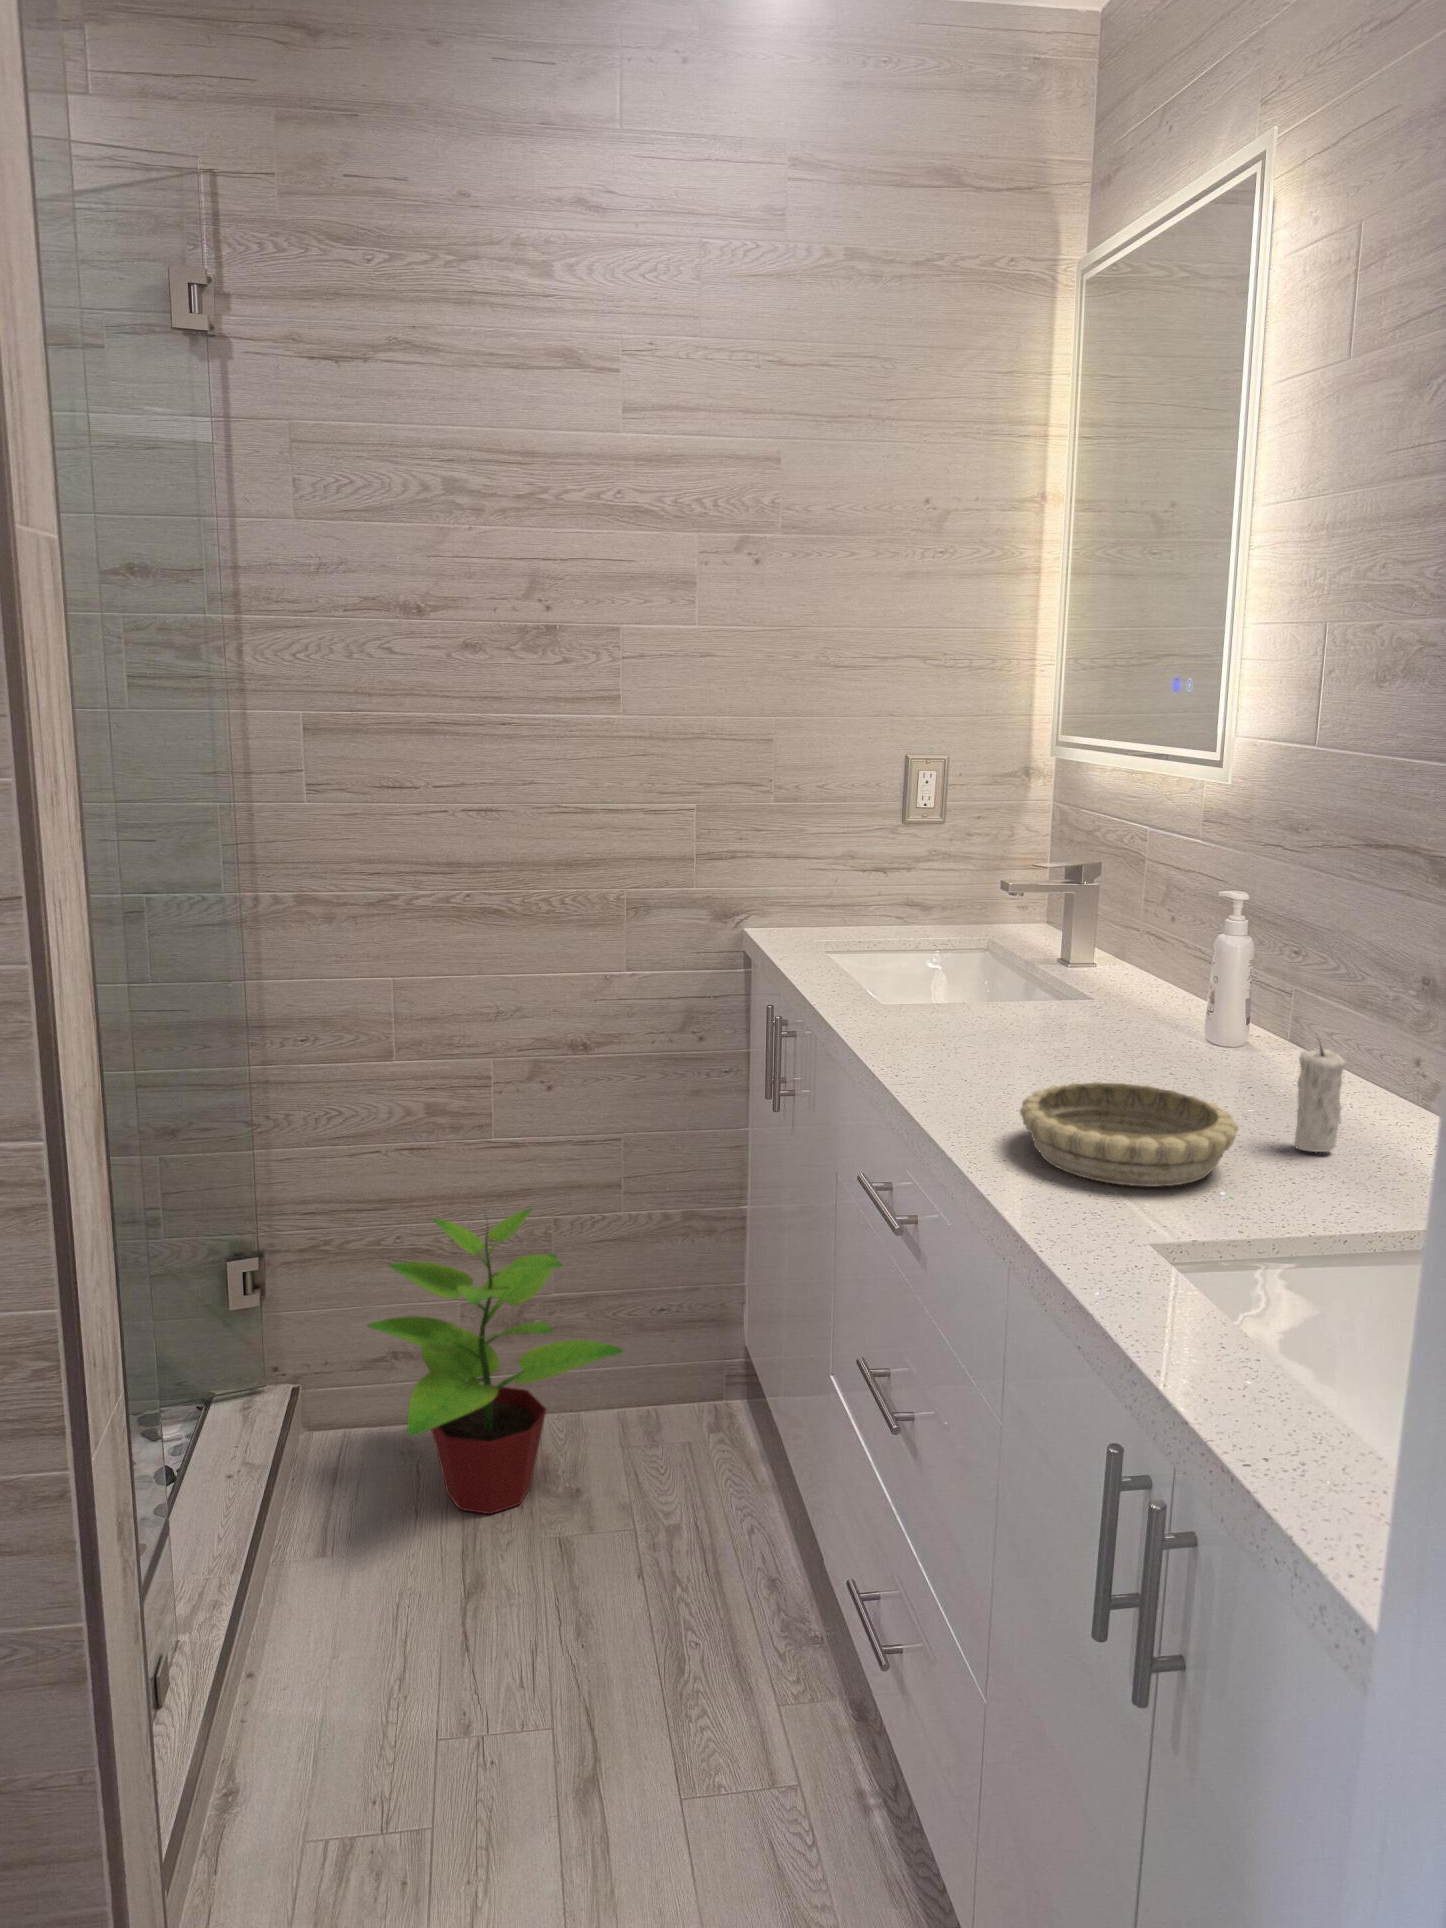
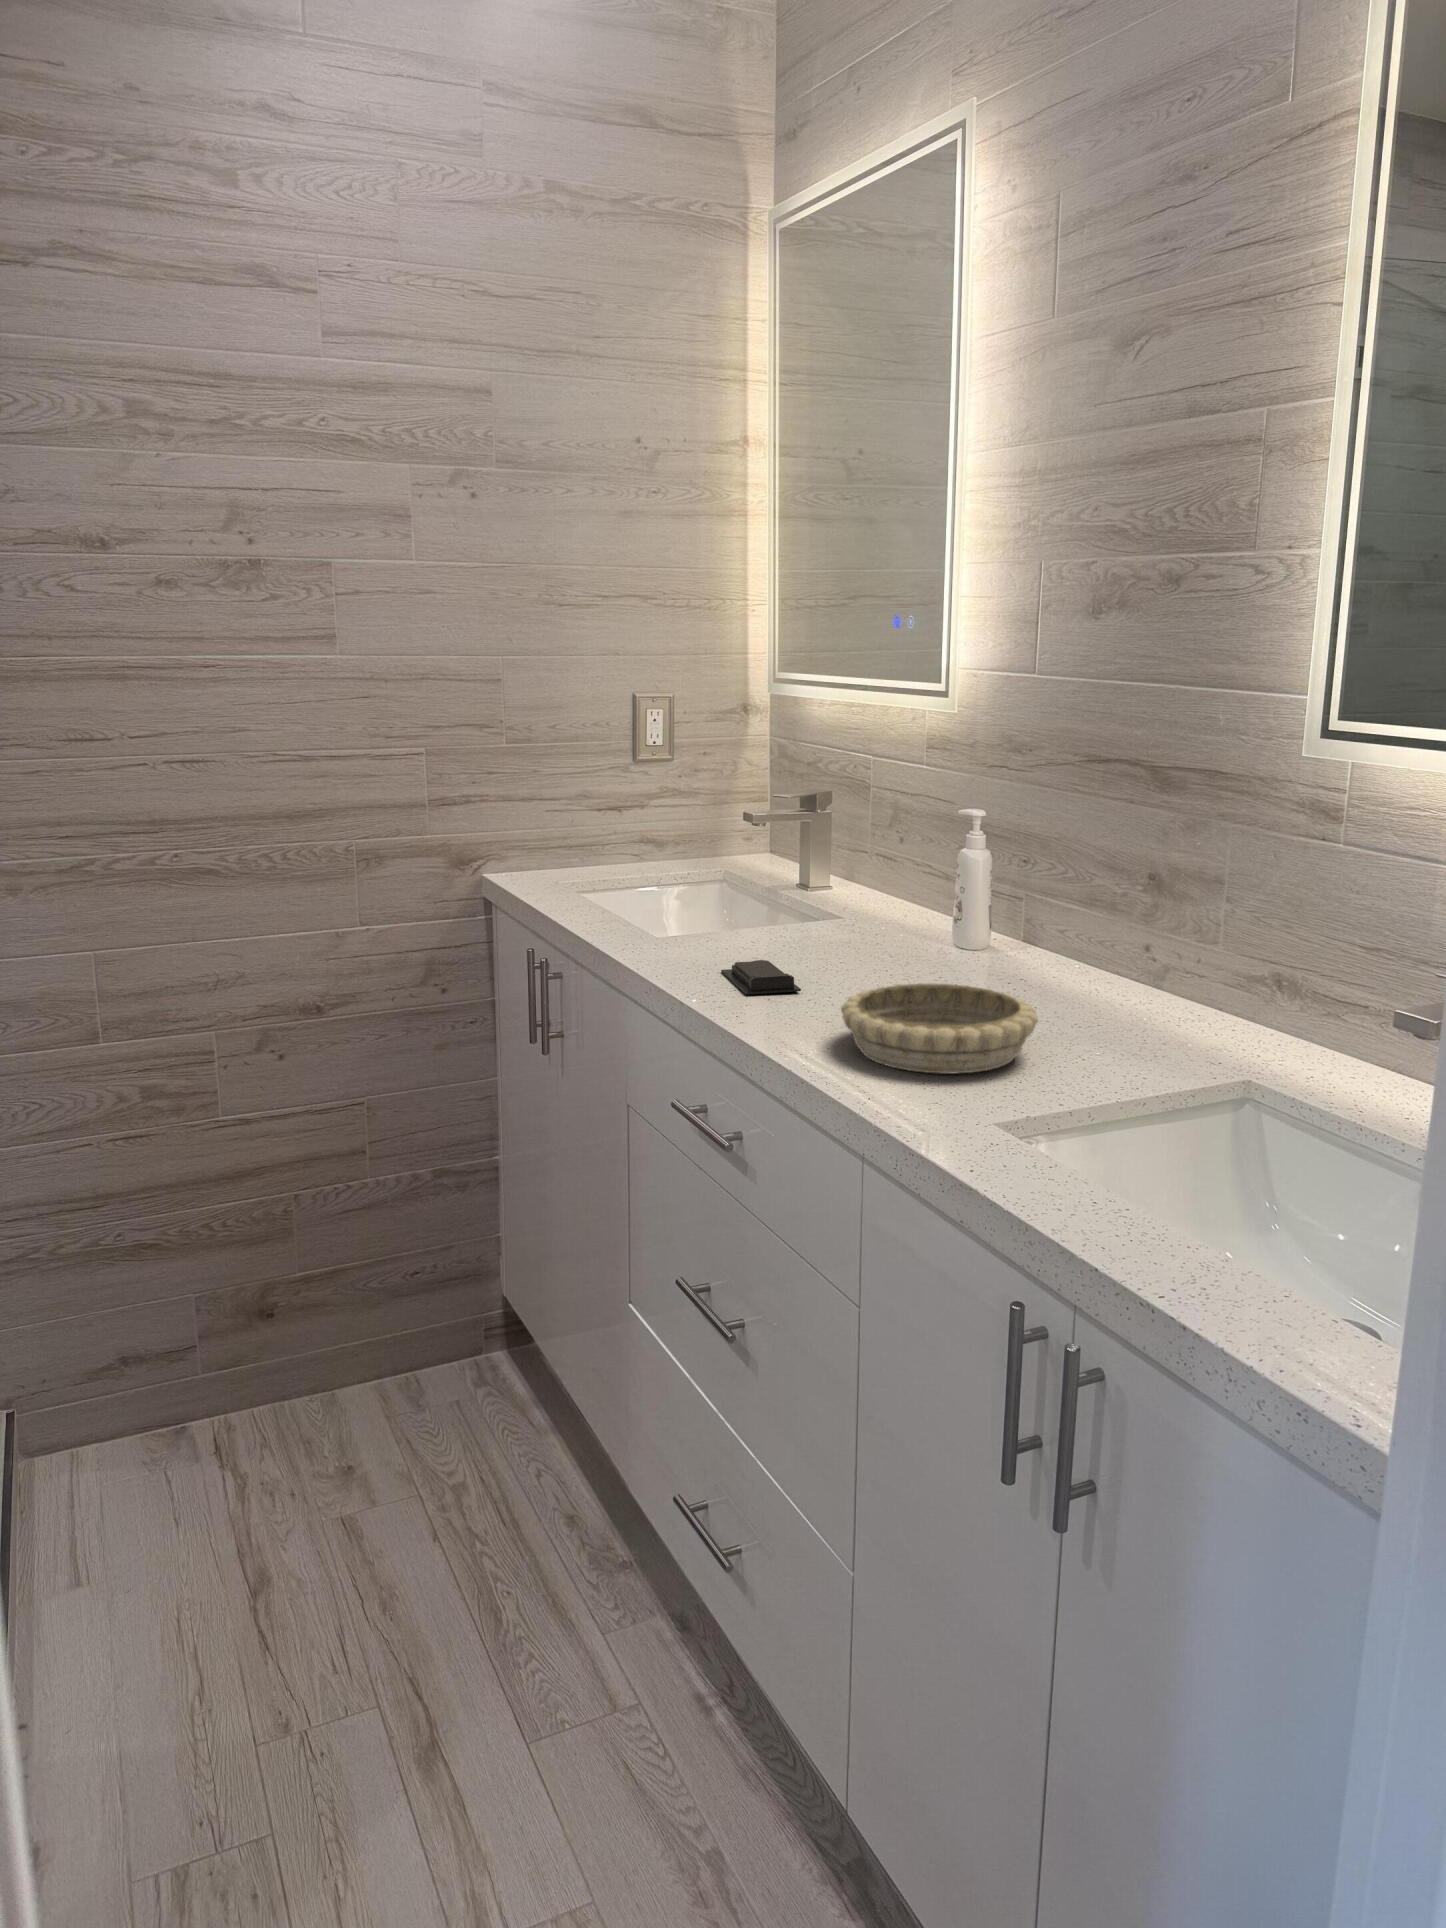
soap bar: none [933,1041,1006,1078] -> present [721,960,801,995]
candle: present [1294,1046,1346,1152] -> none [1071,921,1112,1030]
potted plant: present [368,1209,624,1514] -> none [105,1181,395,1506]

